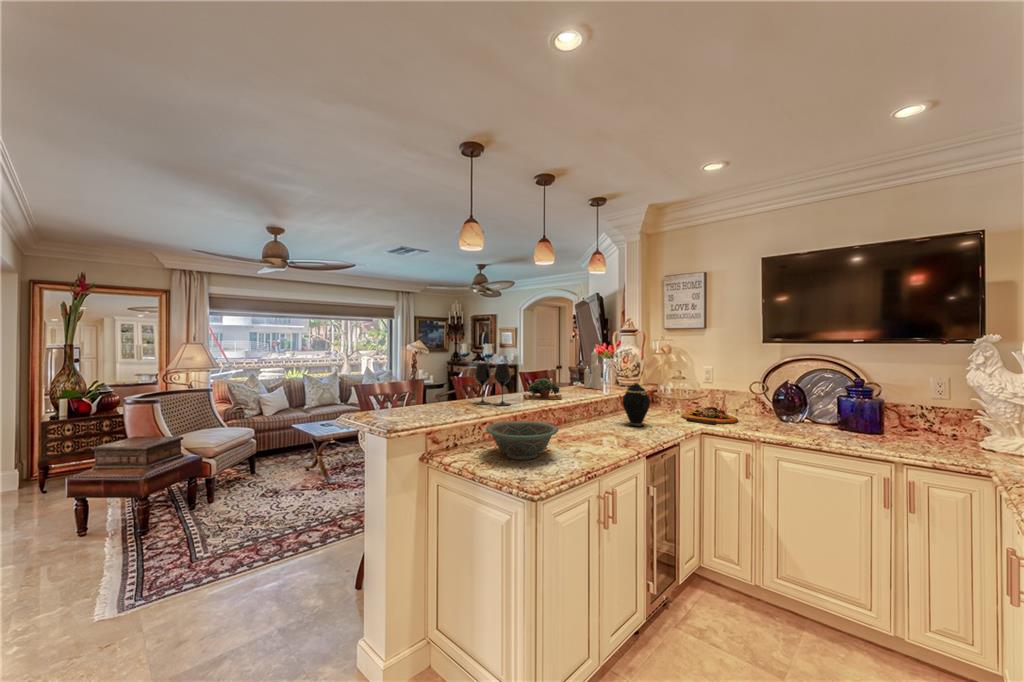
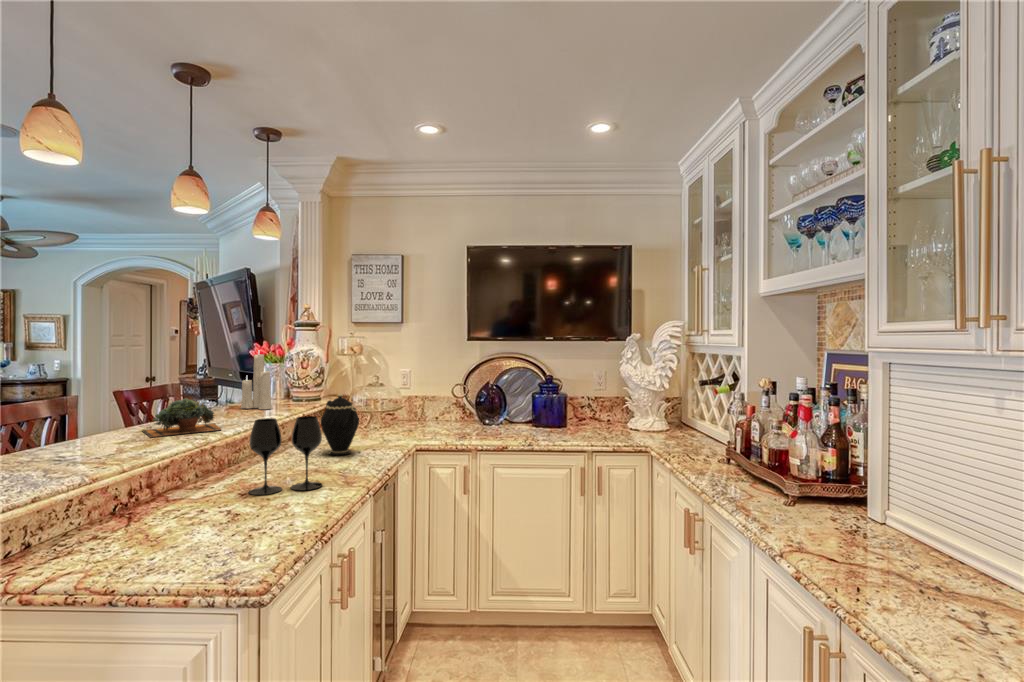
wine glass: present [474,364,511,406] -> present [249,416,322,495]
cutting board: present [681,407,738,425] -> none [385,417,449,439]
decorative bowl: present [486,421,558,460] -> none [116,471,262,543]

